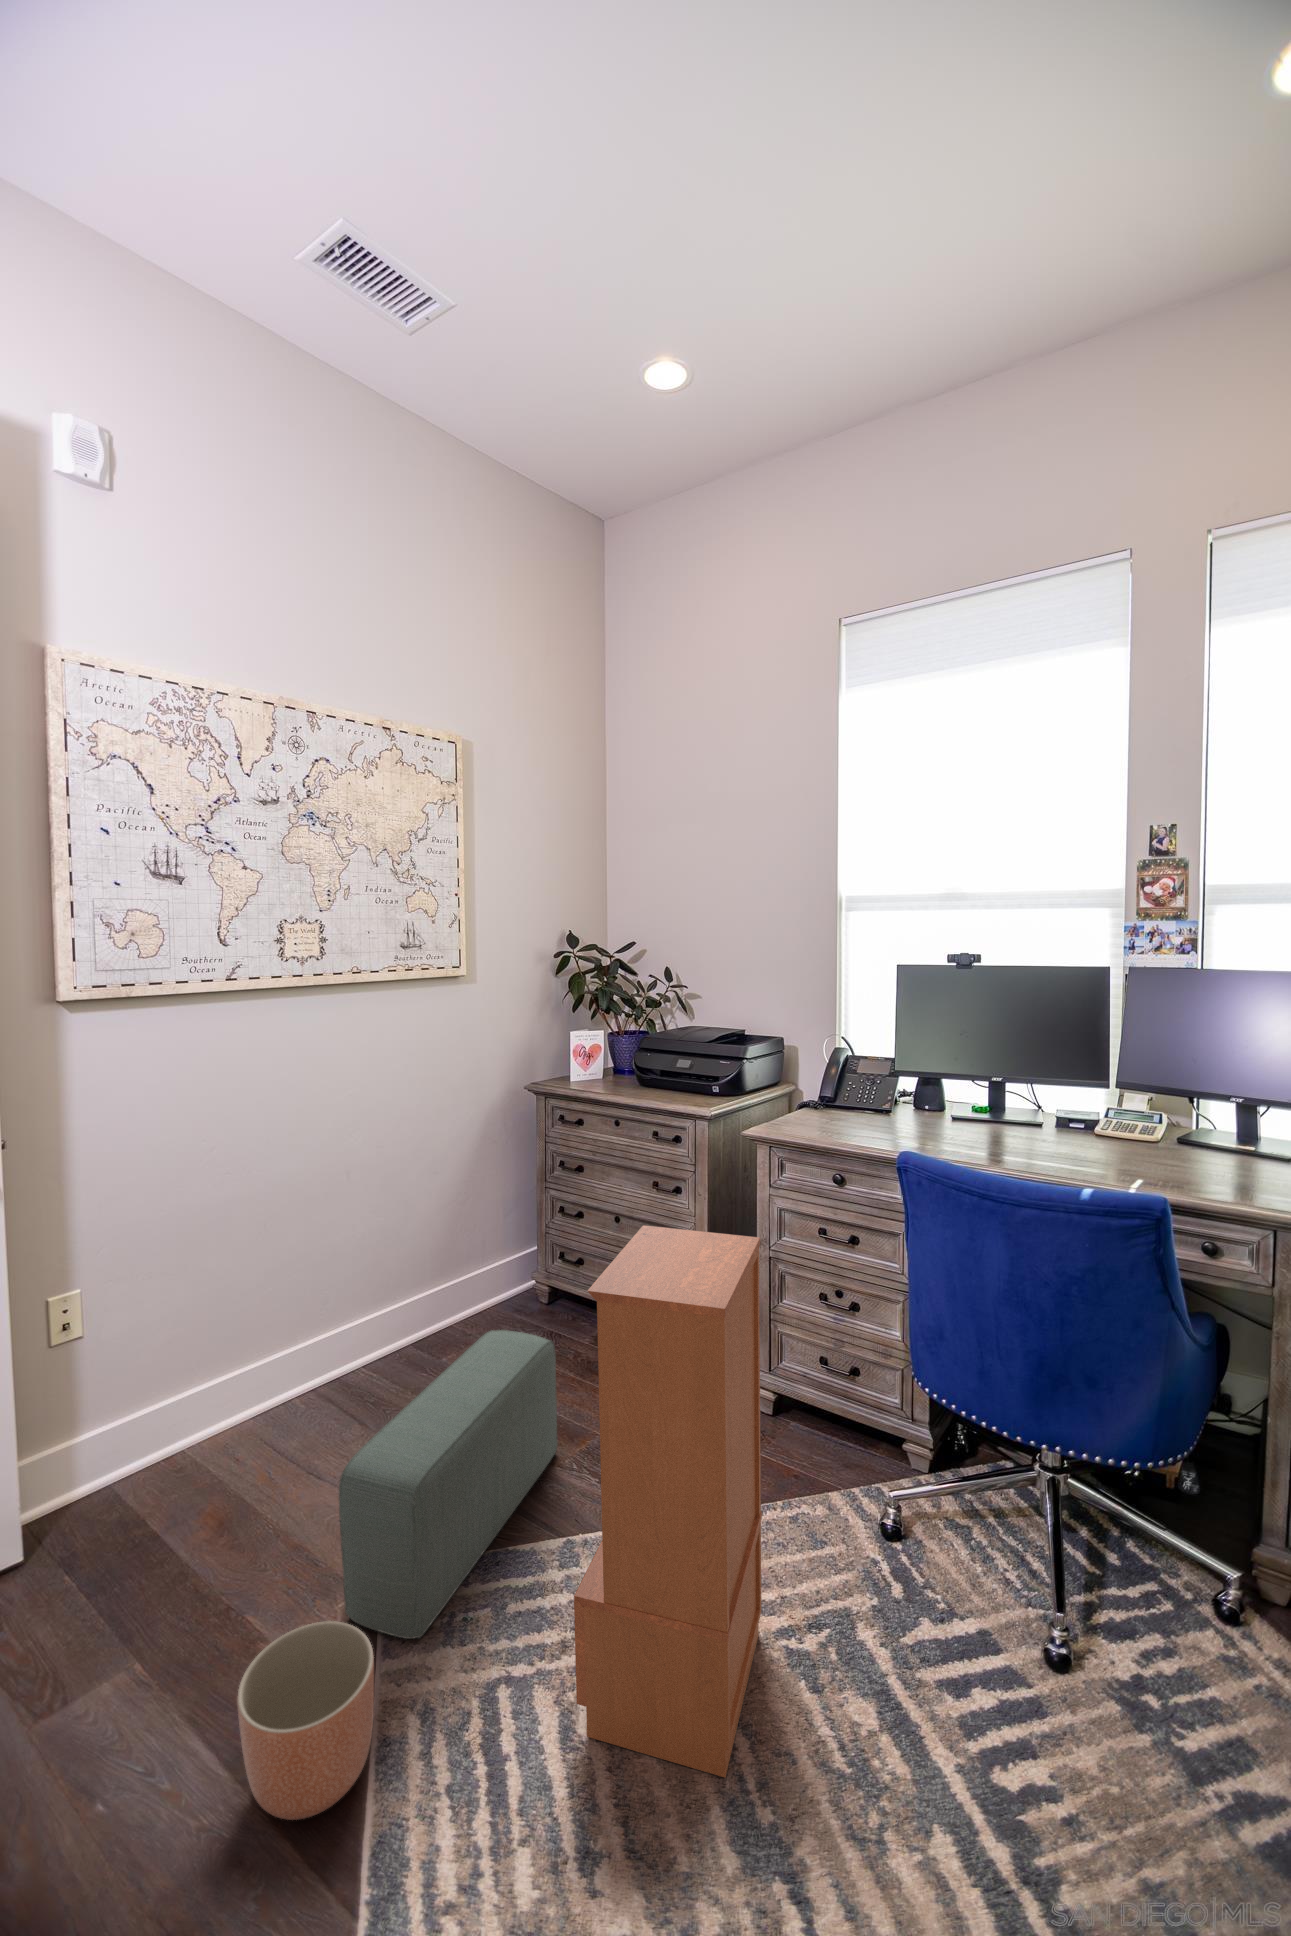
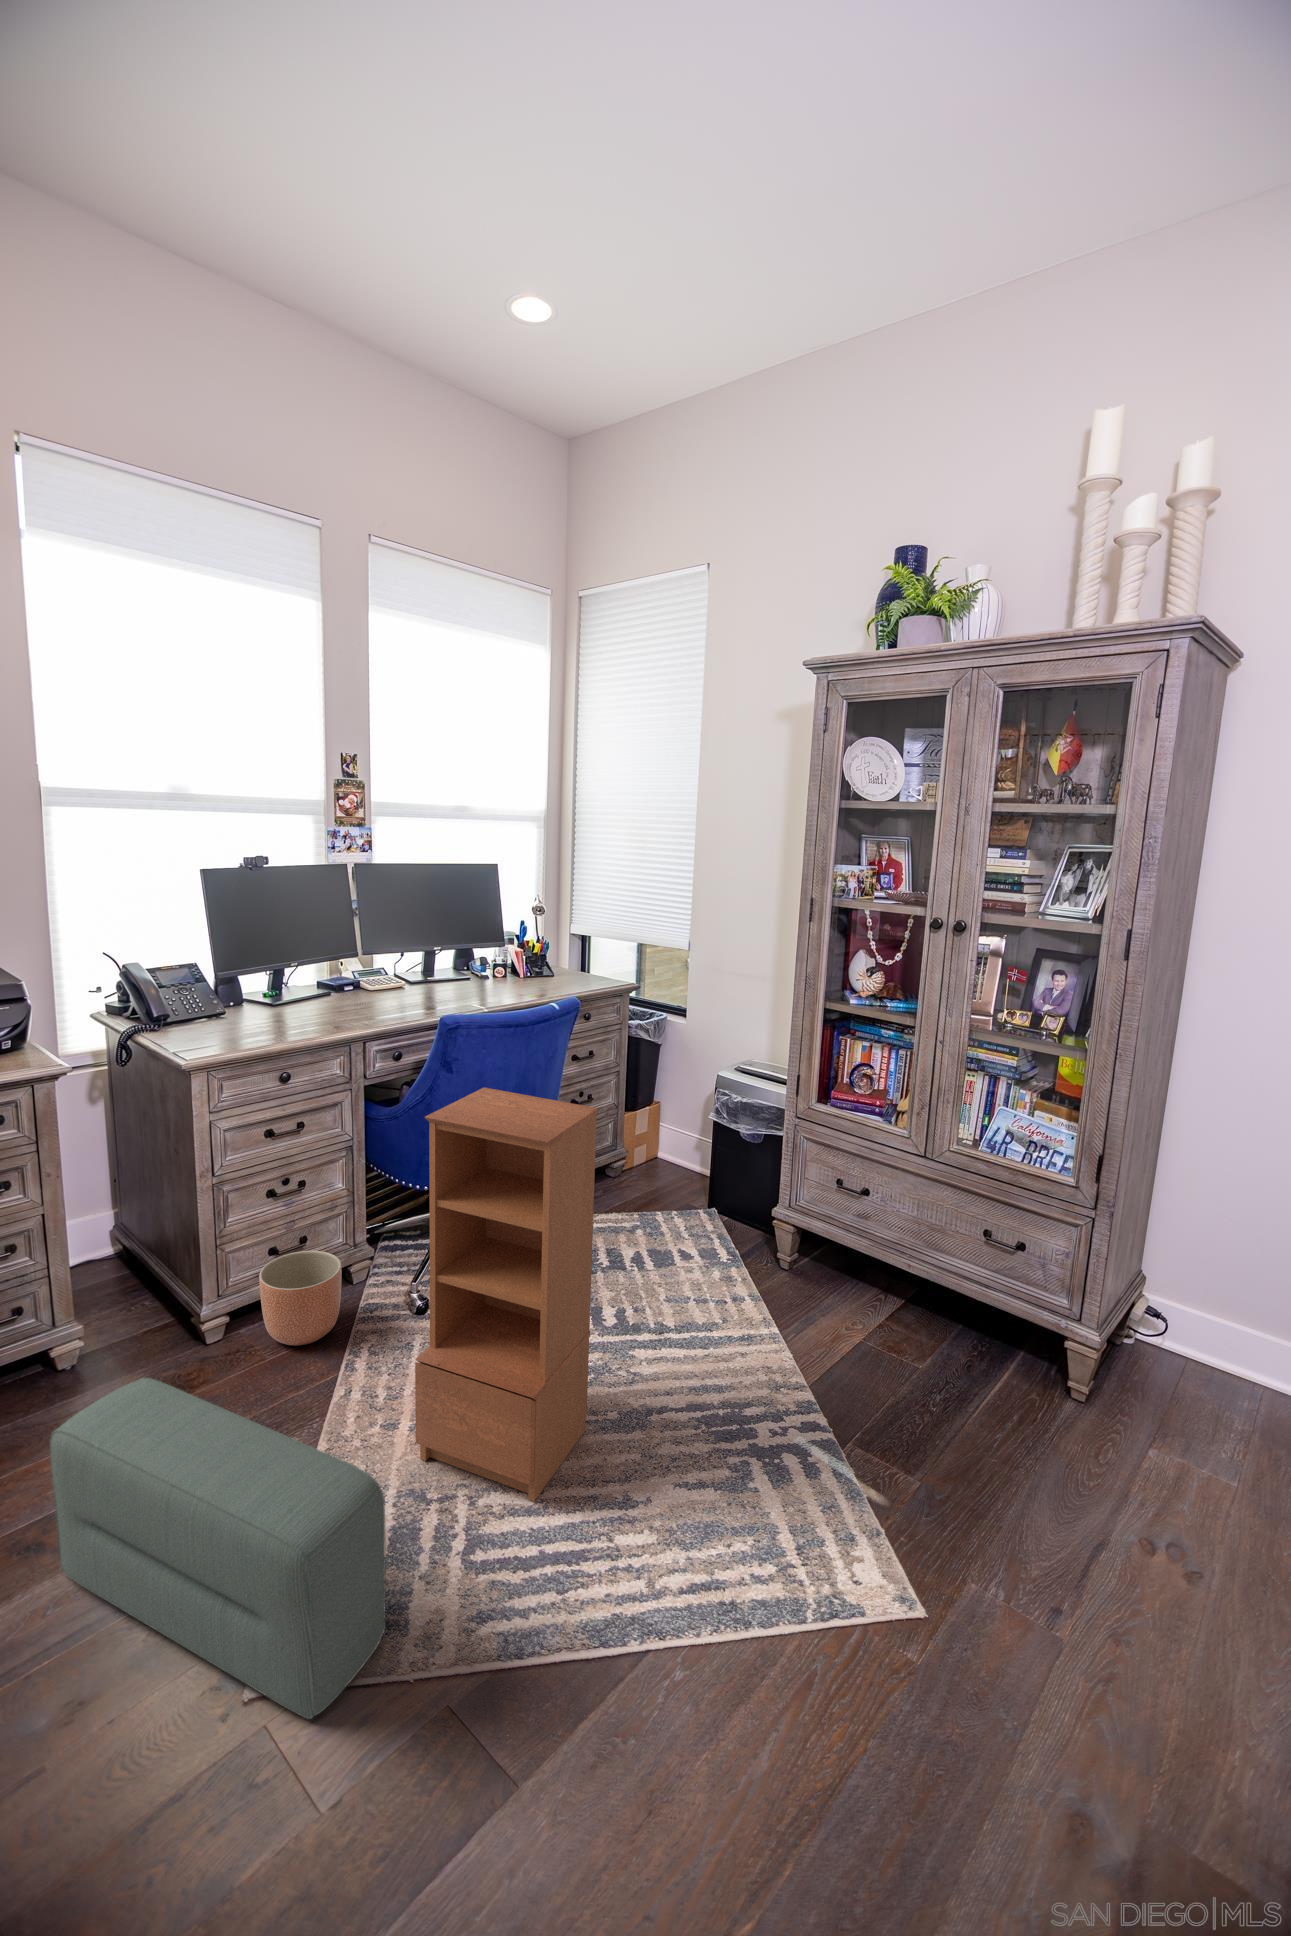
planter: present [237,1621,374,1820] -> present [259,1251,342,1346]

